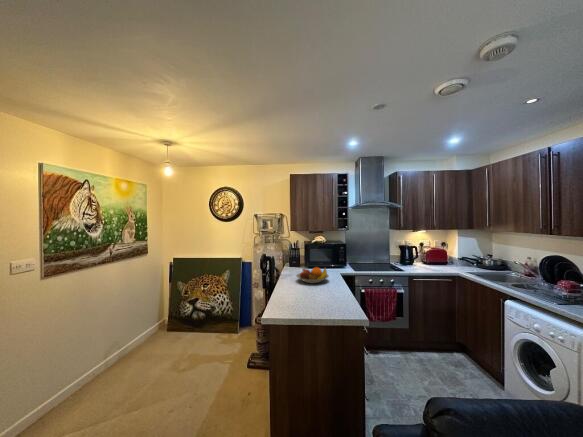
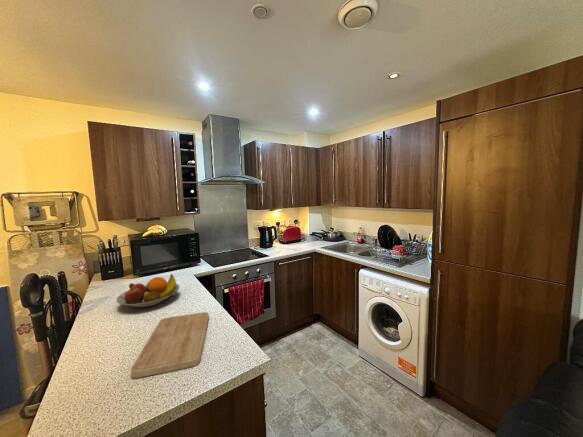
cutting board: none [300,289,342,312] -> present [131,312,209,378]

